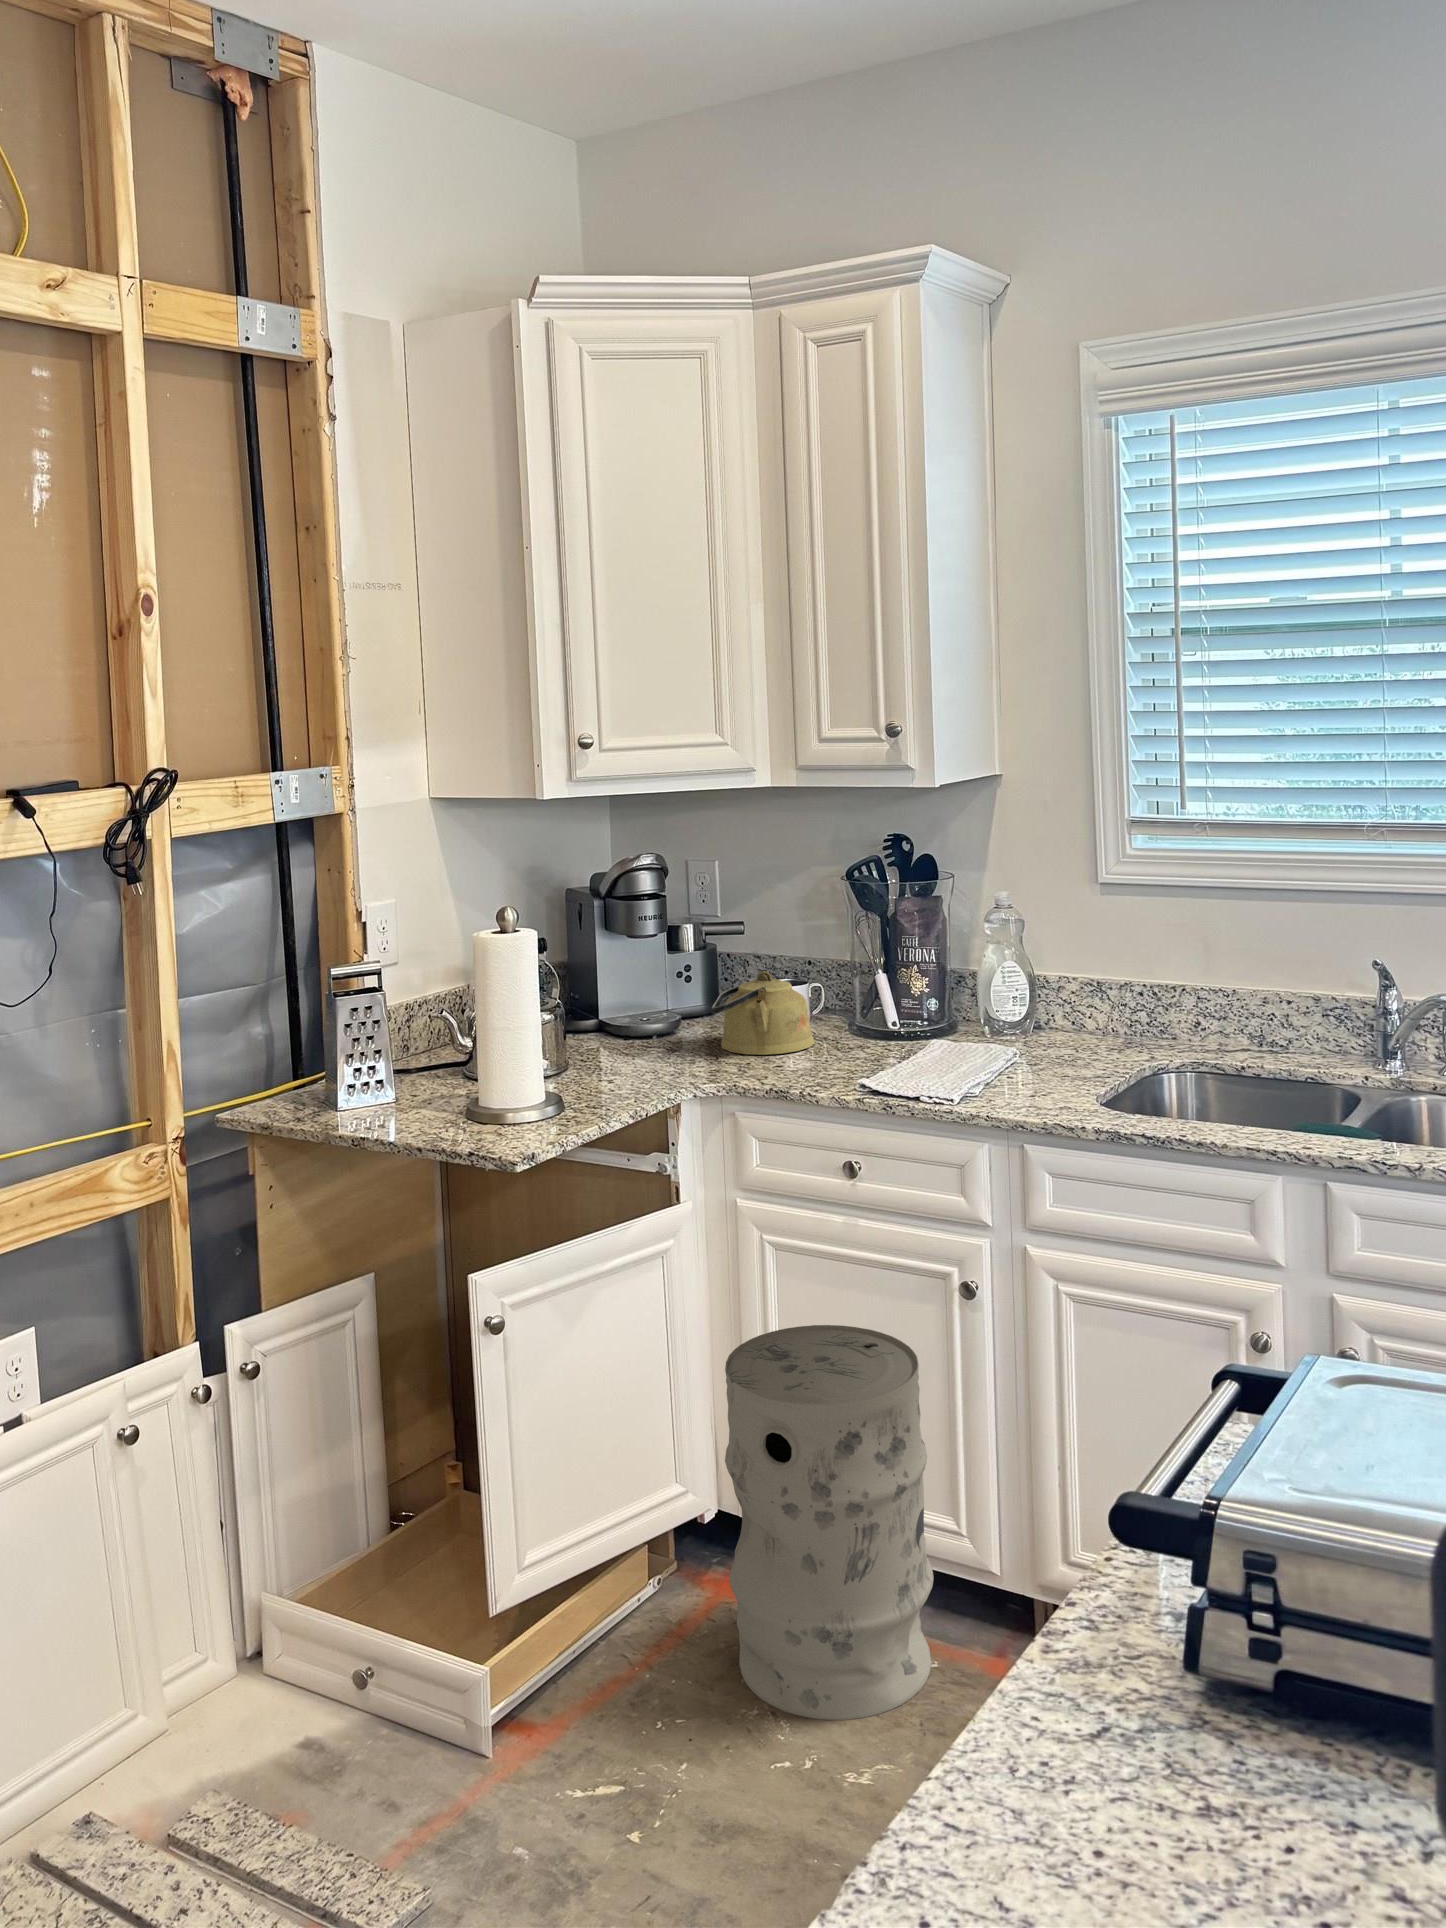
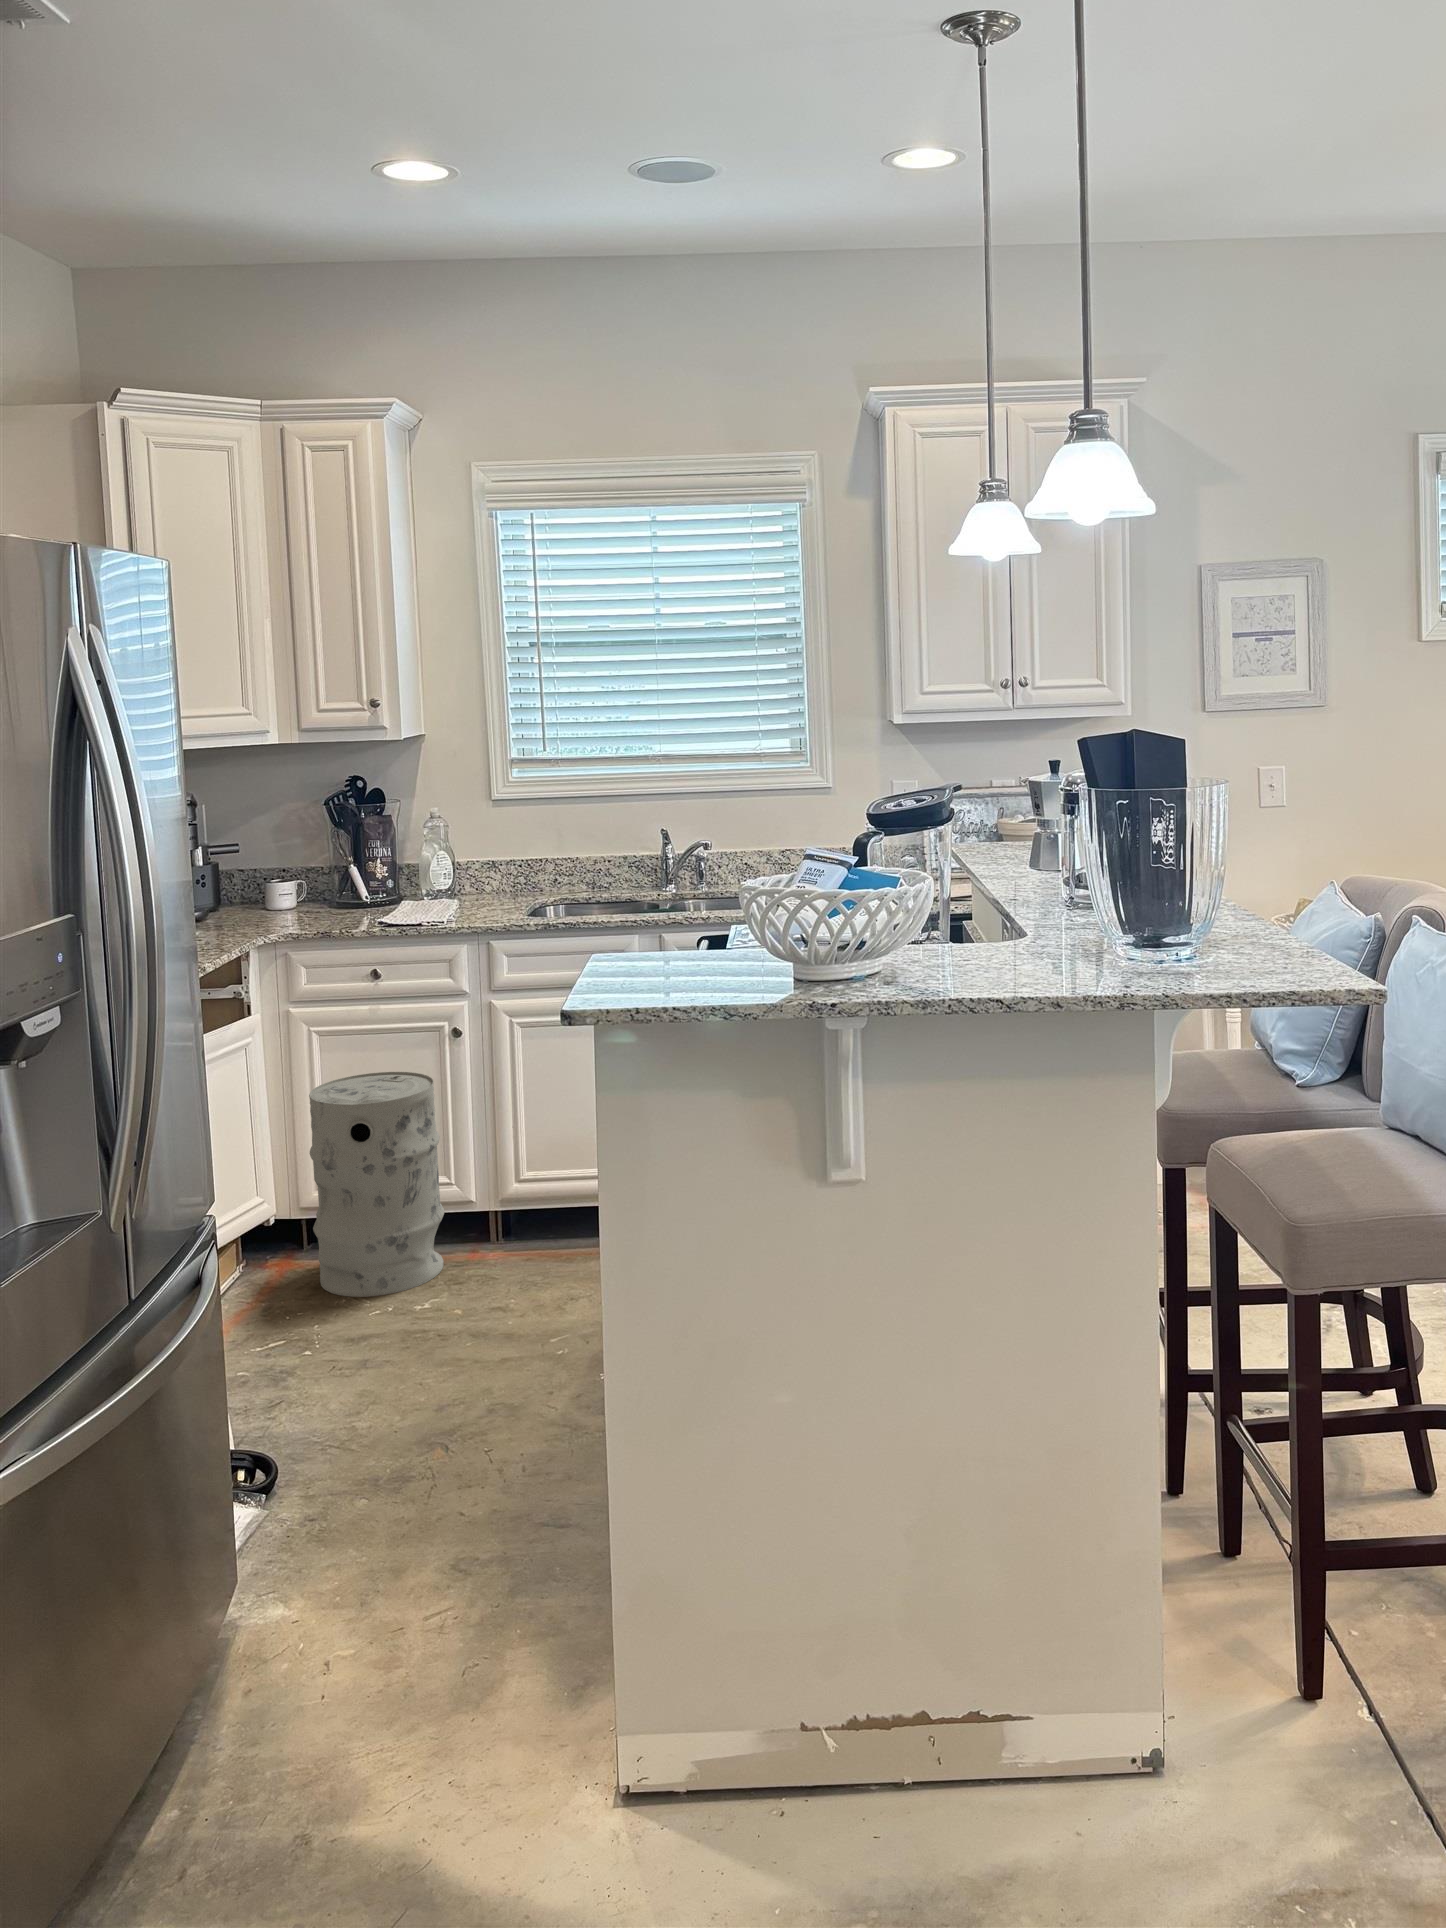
kettle: present [712,971,815,1055] -> none [244,866,318,920]

